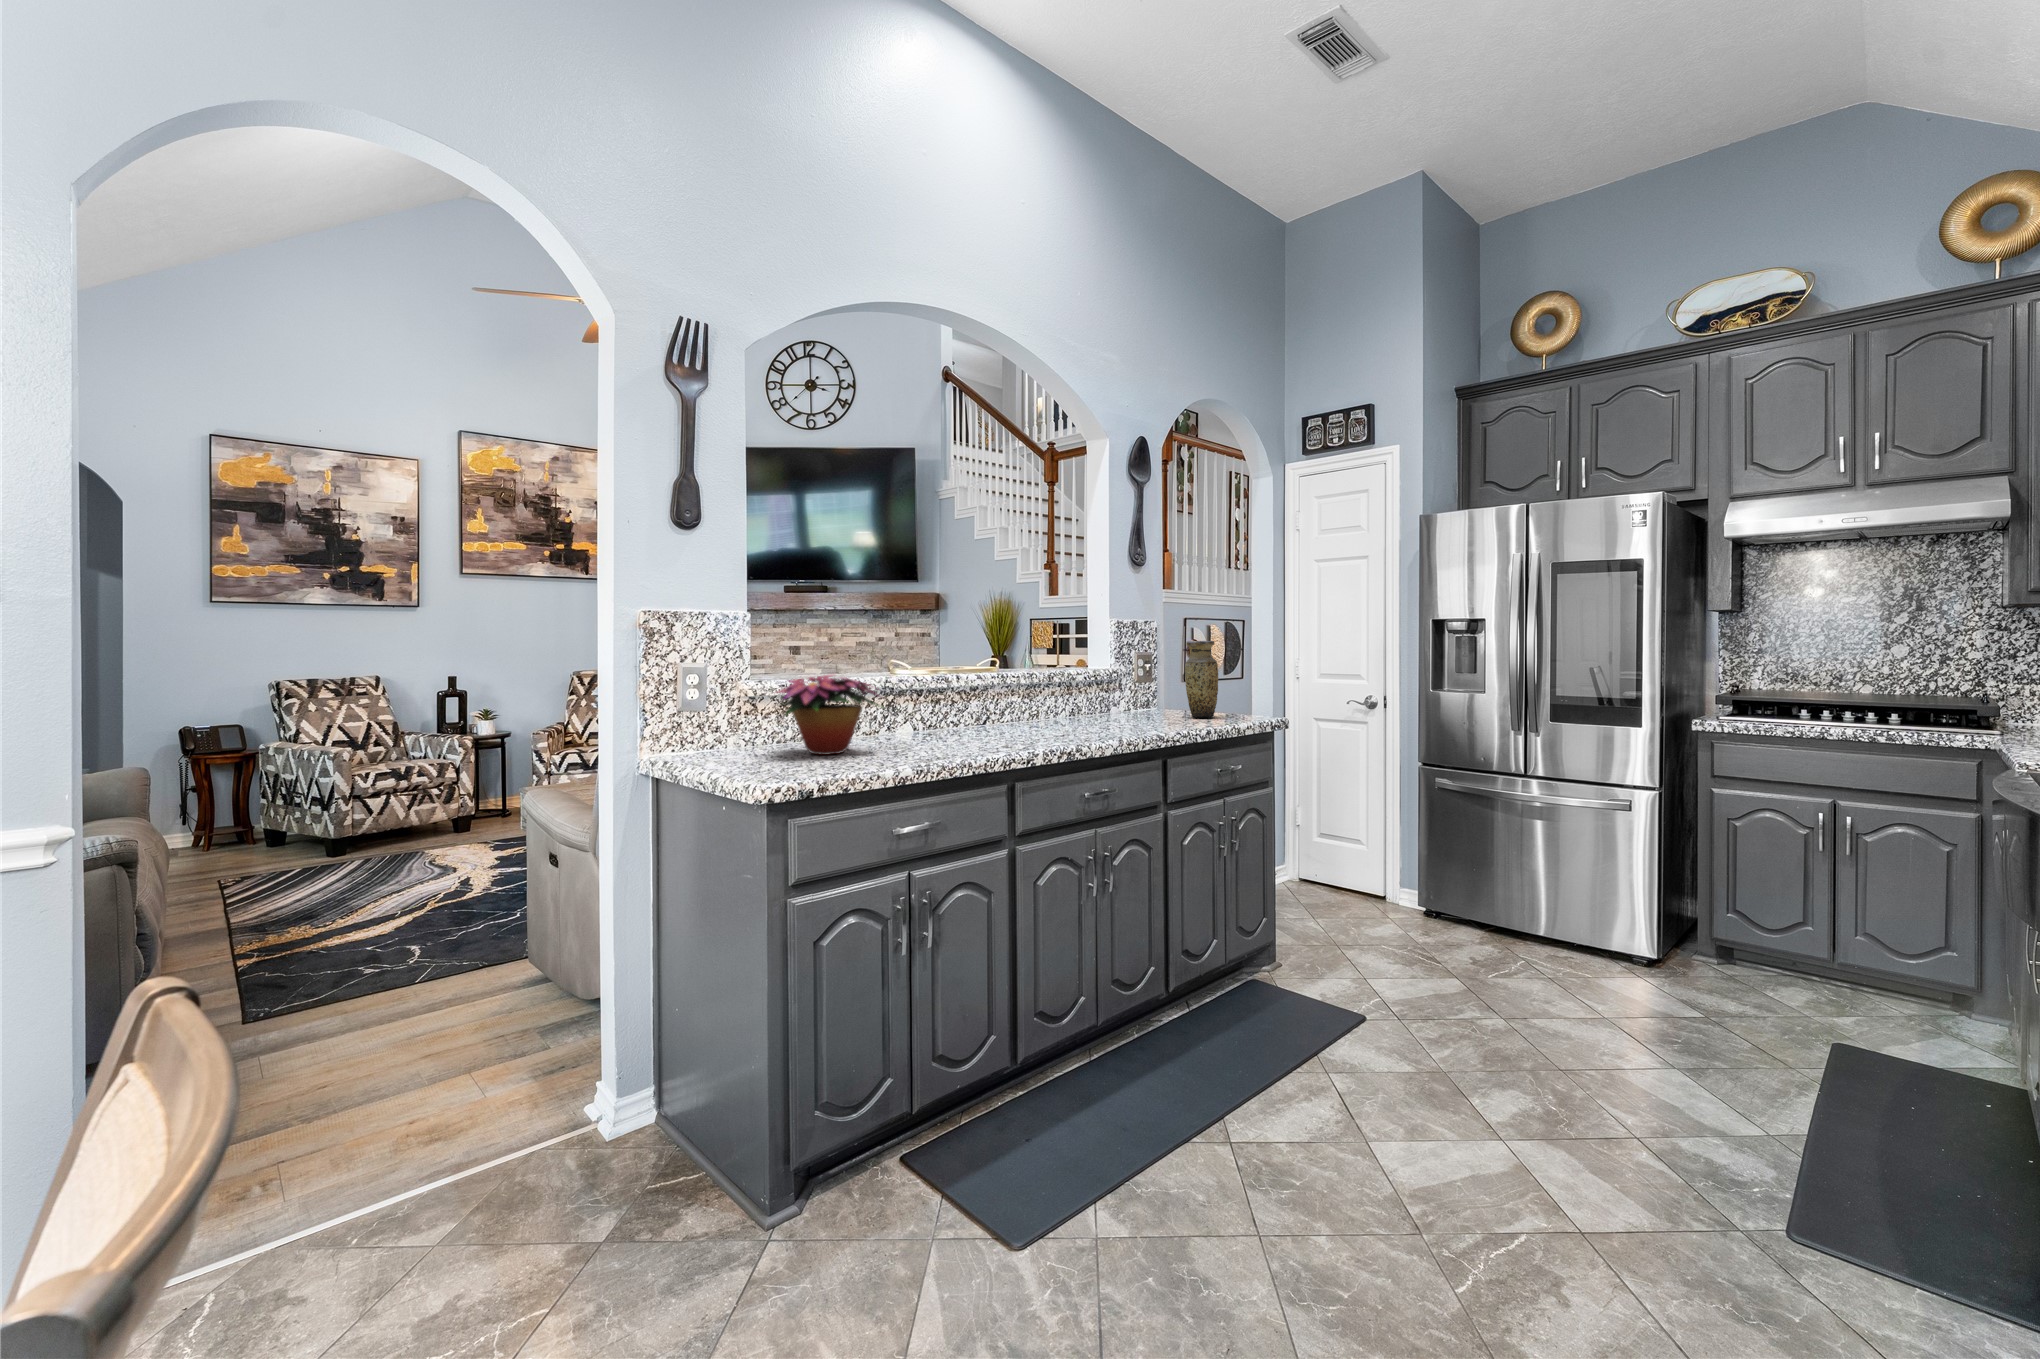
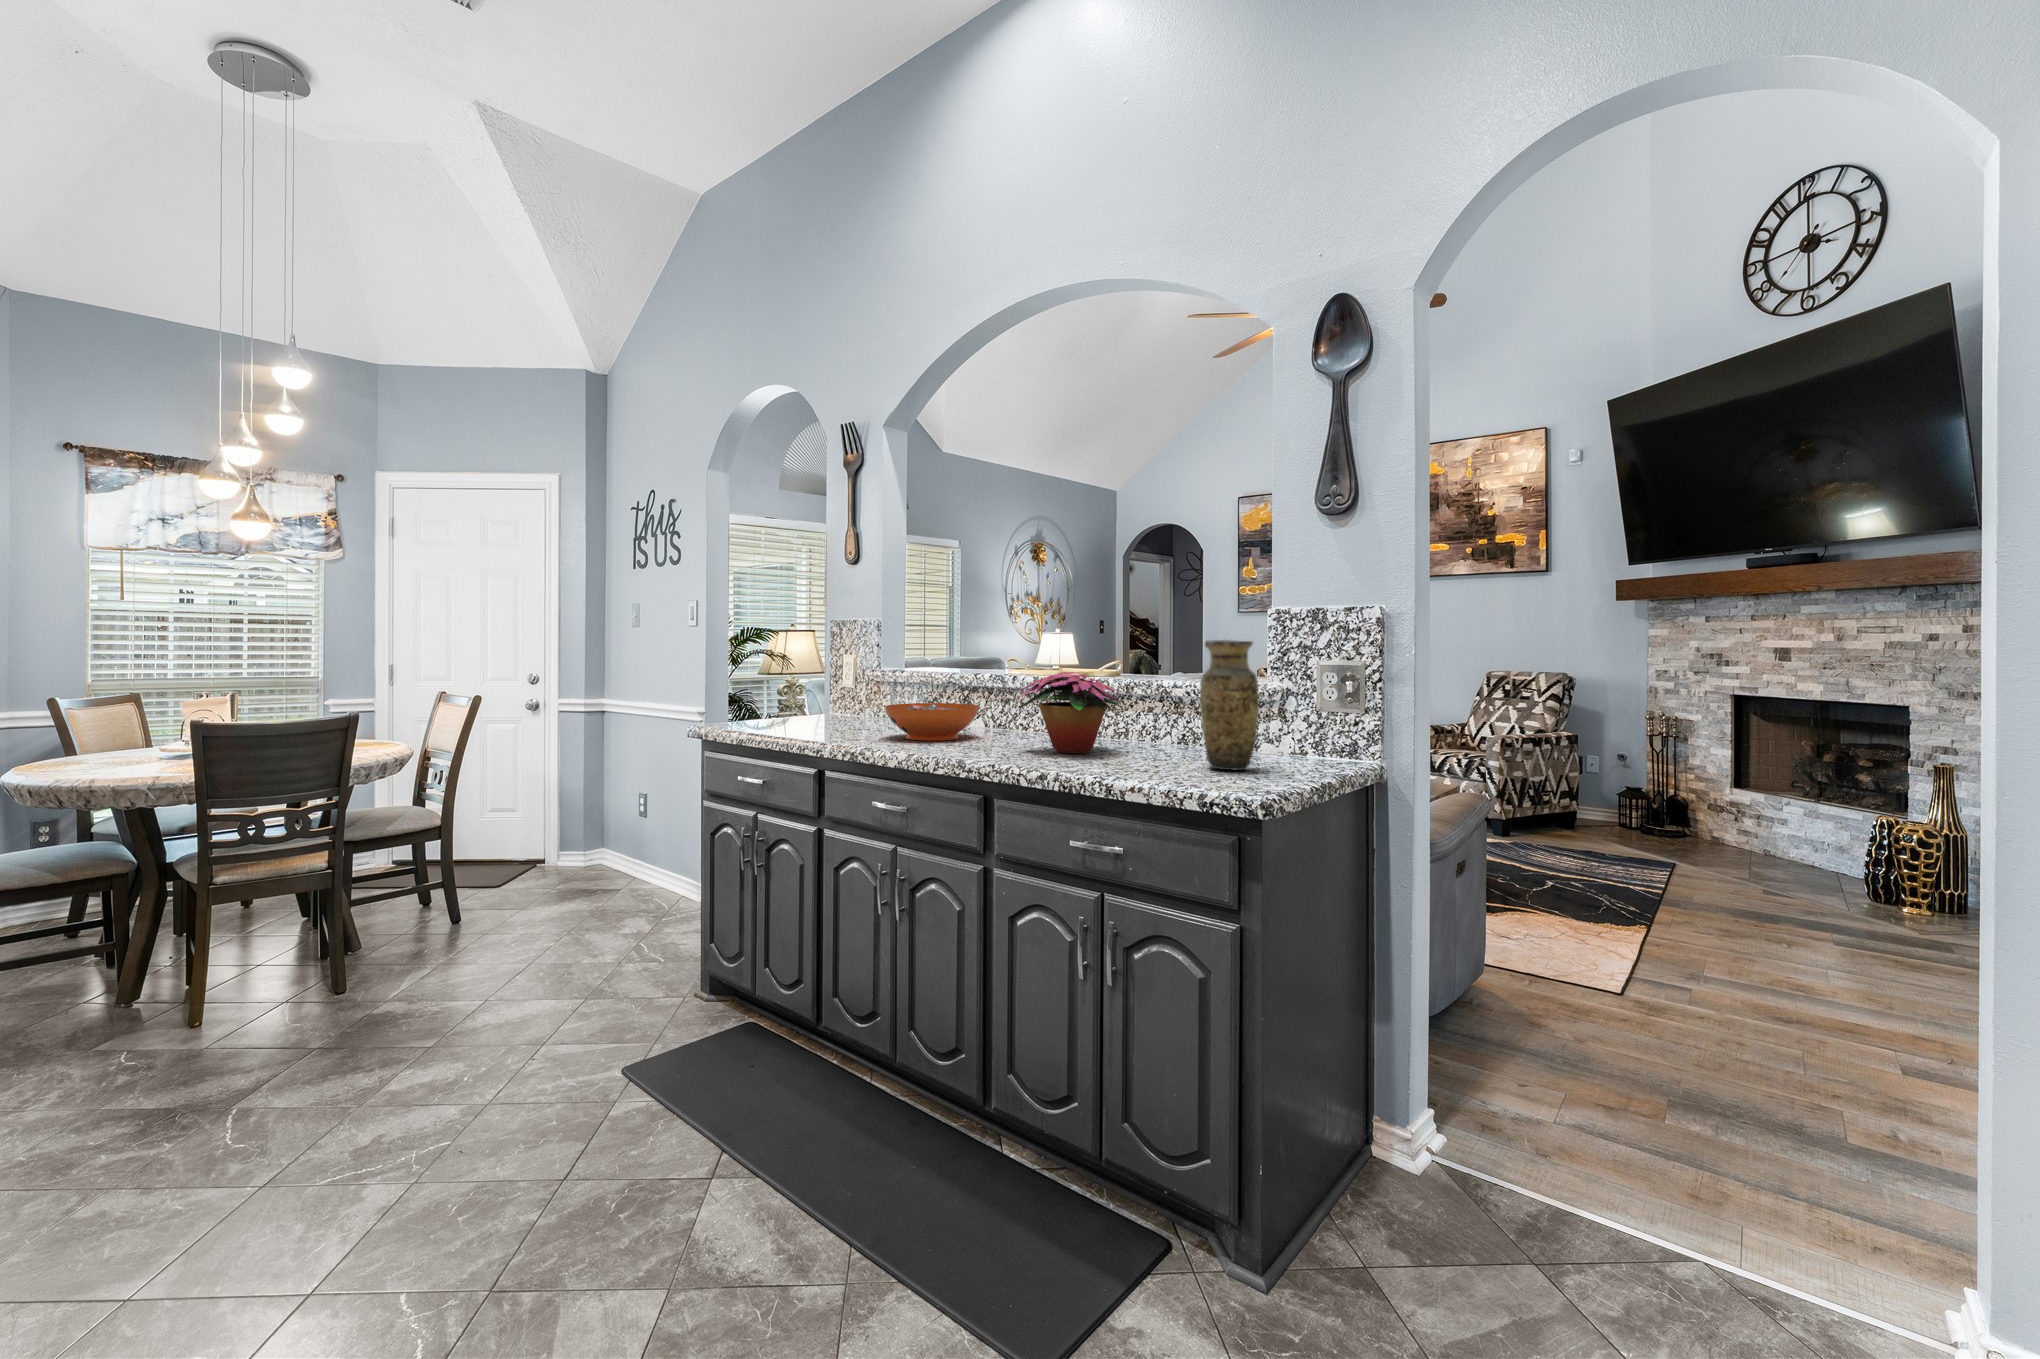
flower arrangement: present [777,675,880,755] -> present [1018,672,1122,754]
decorative bowl: none [938,704,1033,742] -> present [885,703,979,740]

